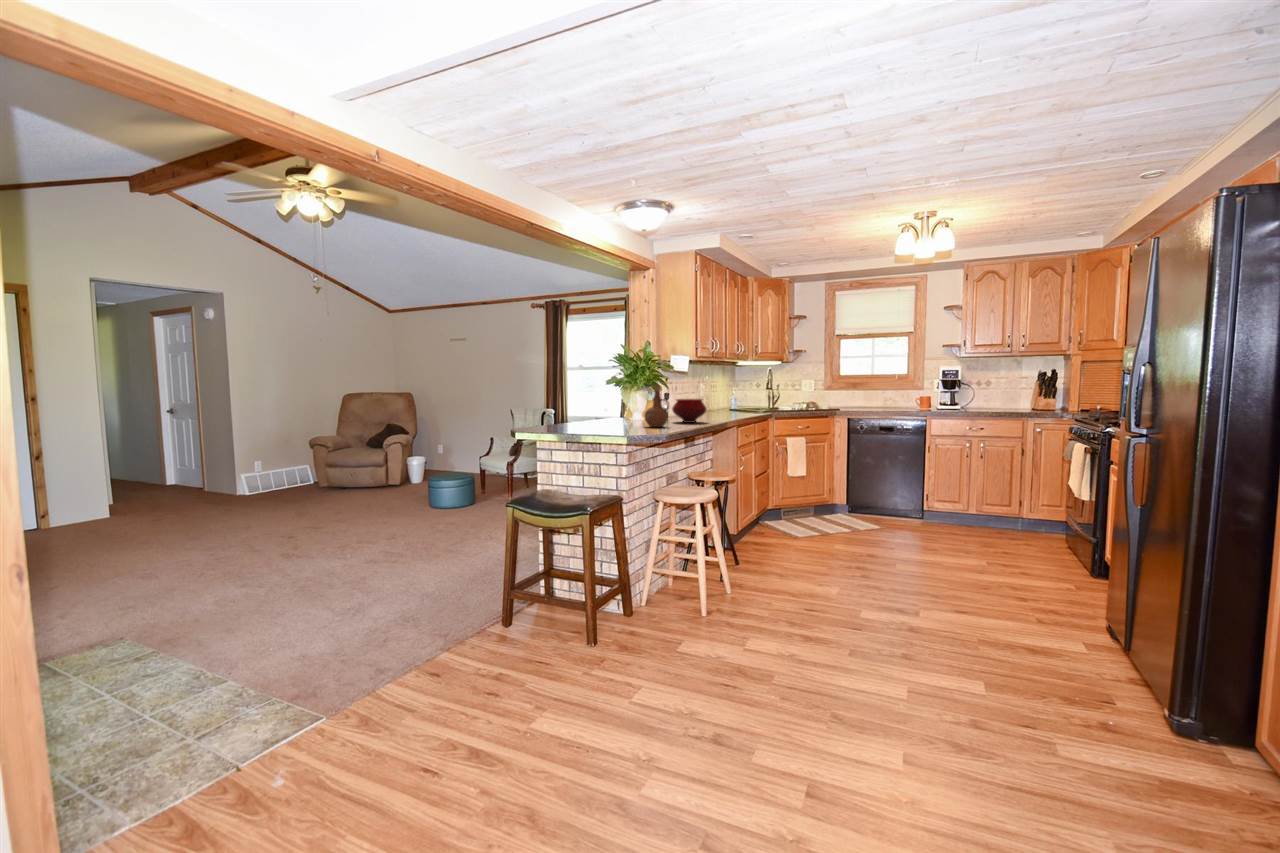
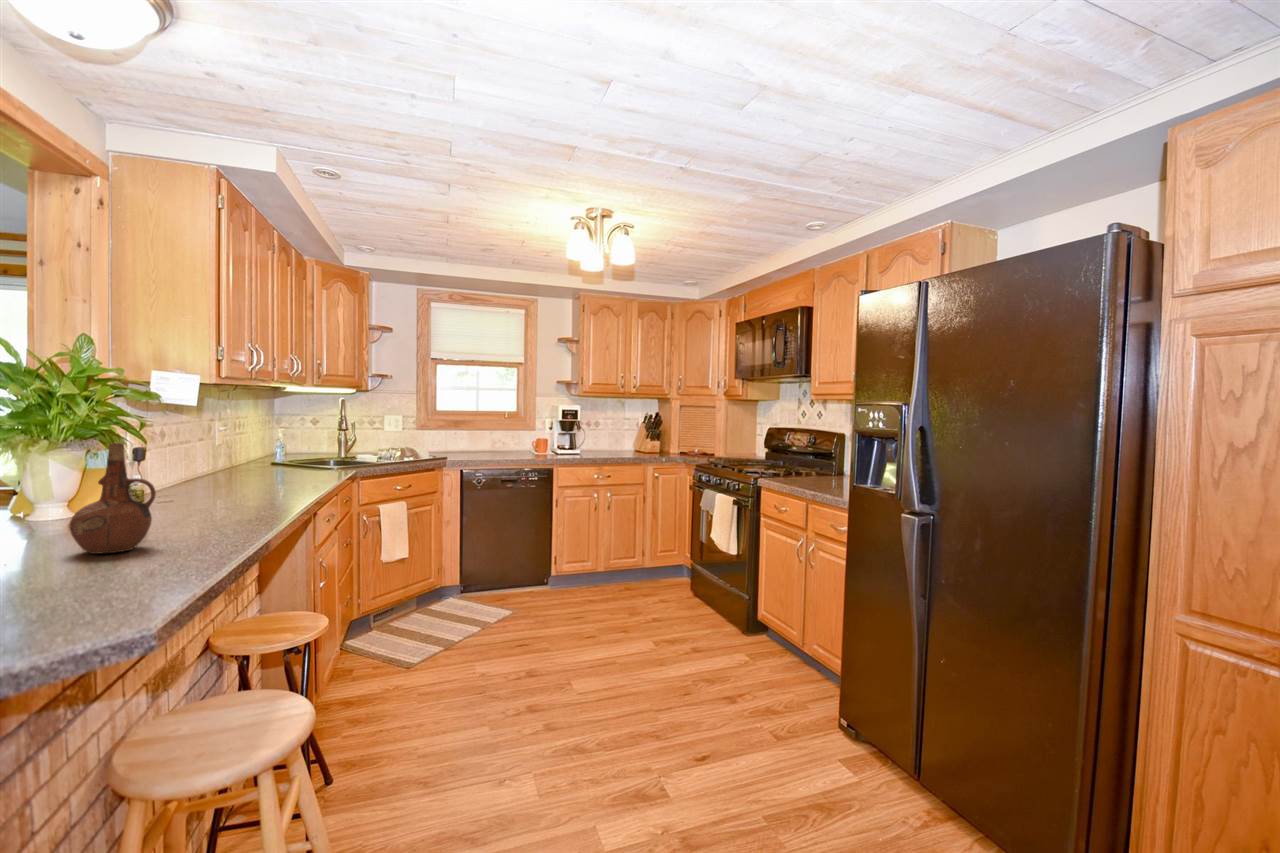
bowl: present [672,399,706,423] -> none [160,465,254,520]

